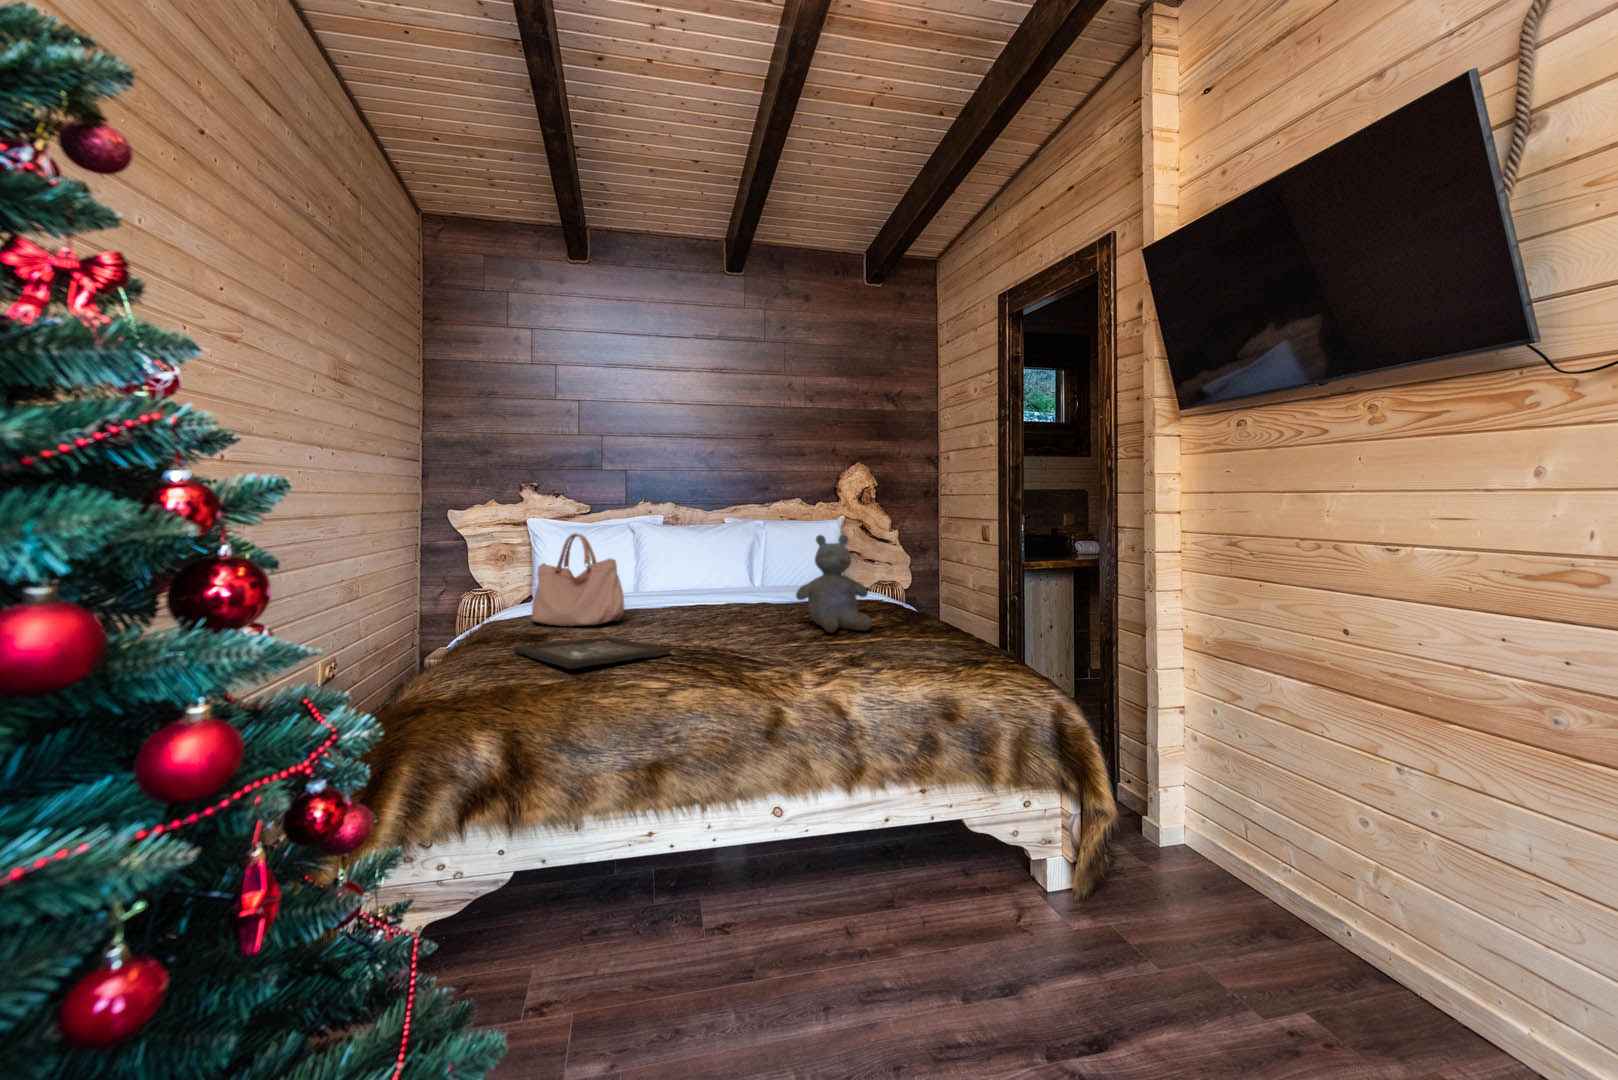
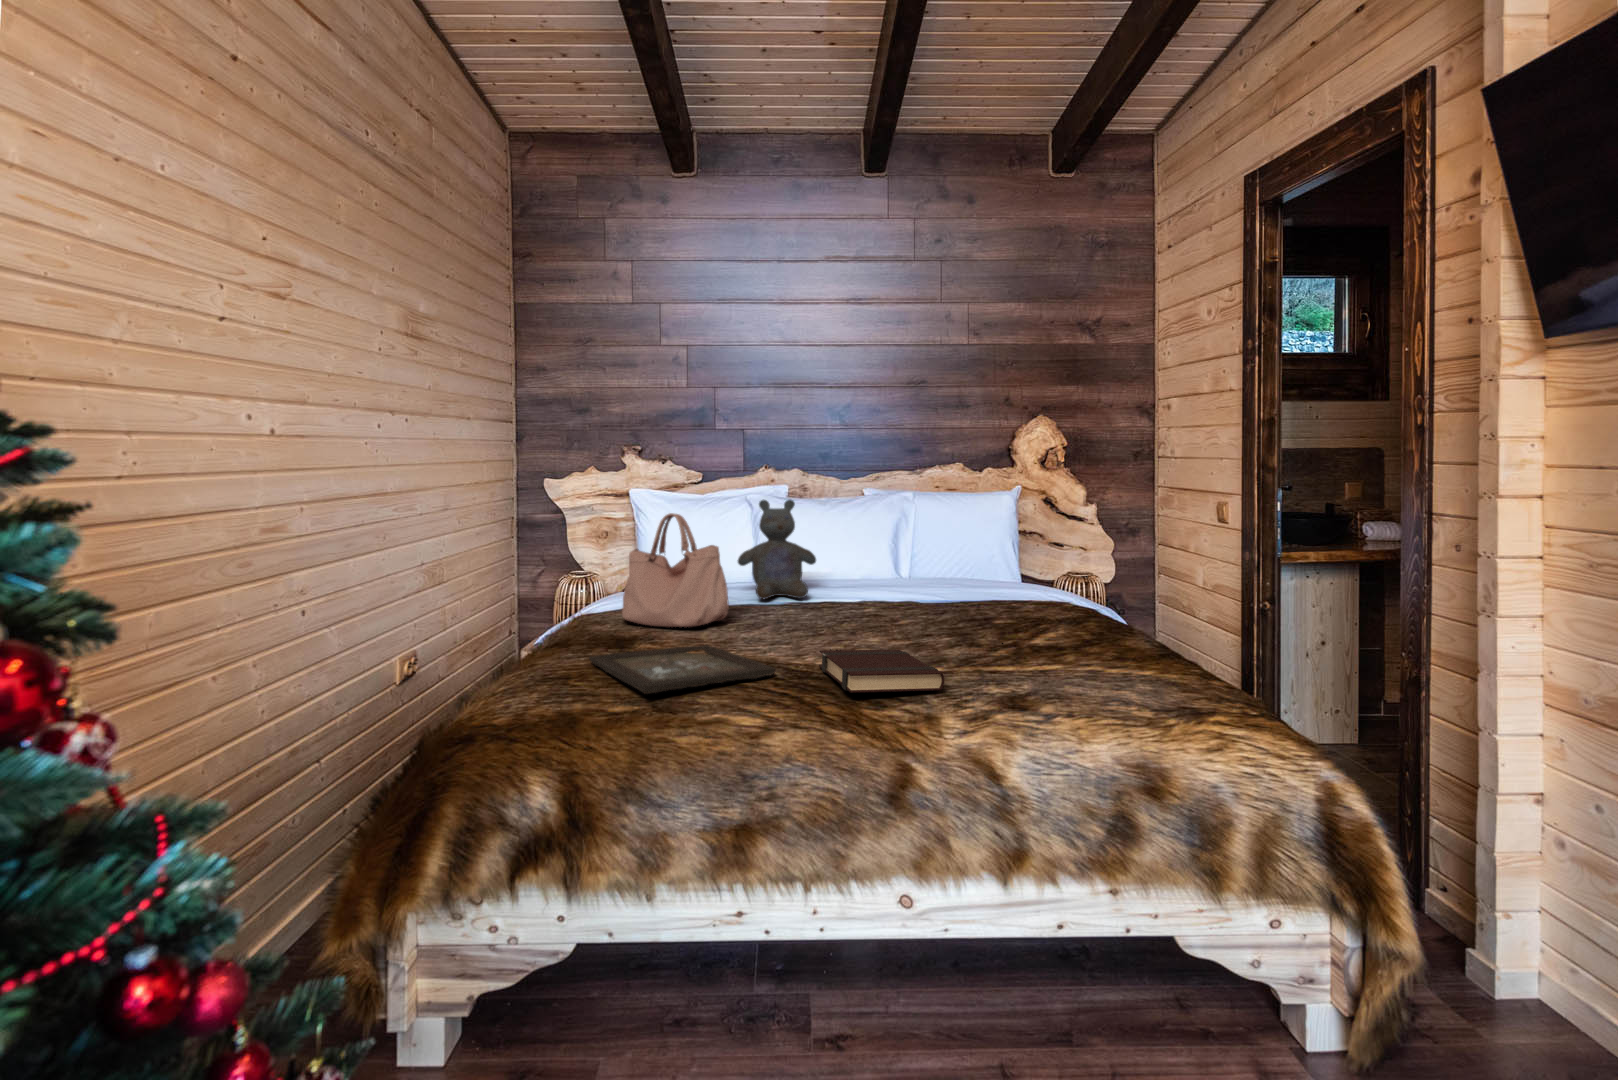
stuffed bear: present [796,535,872,633] -> present [738,499,816,599]
book: none [704,633,801,661] -> present [819,649,944,693]

